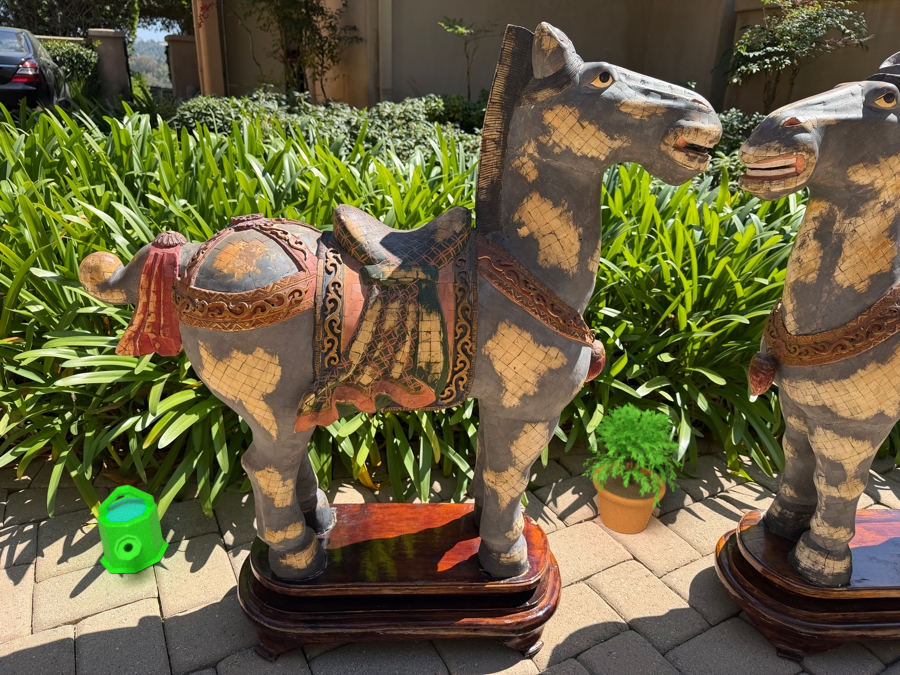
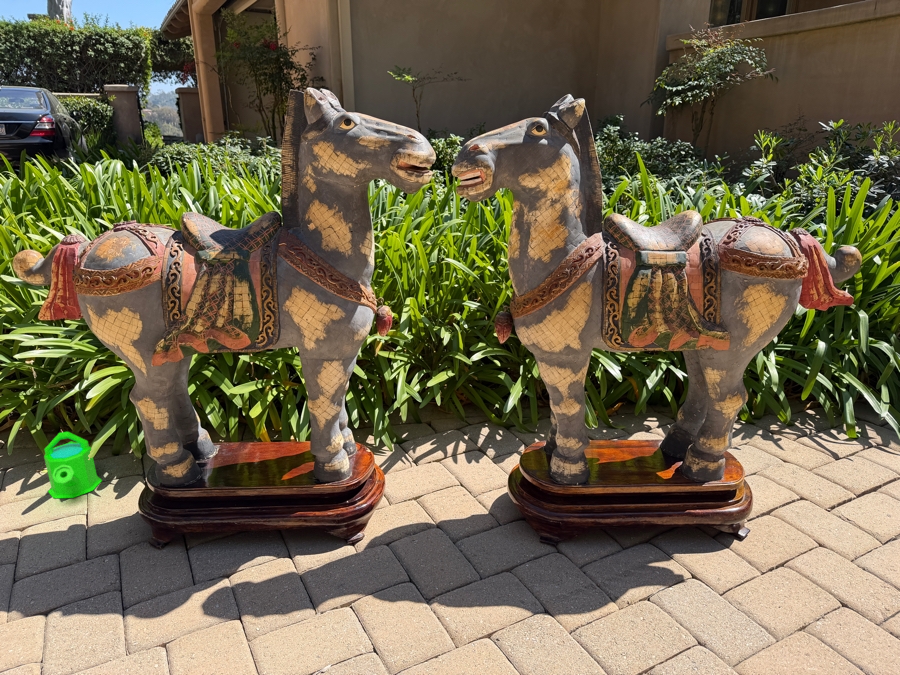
potted plant: present [583,403,680,534] -> none [428,367,502,470]

